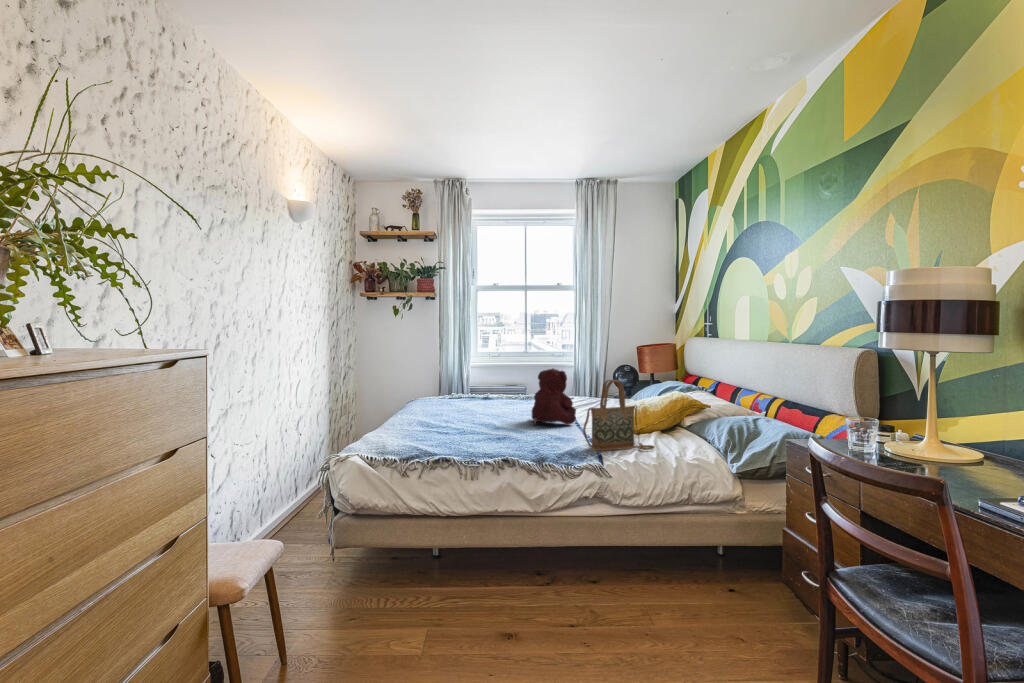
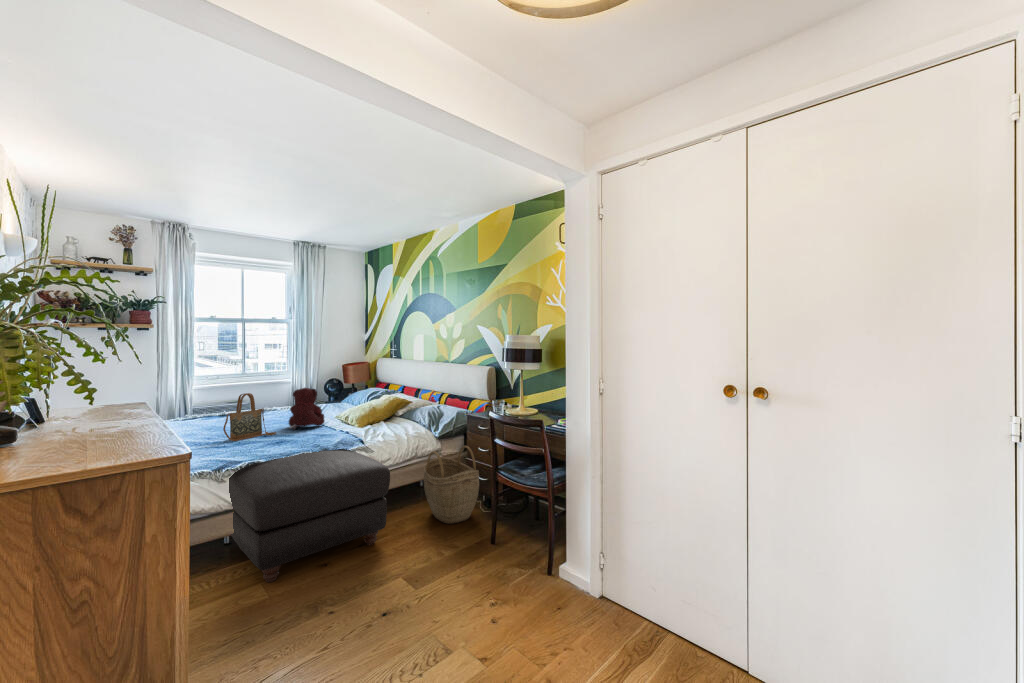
handbag: present [583,380,655,451] -> present [223,393,276,441]
ottoman: none [395,459,611,638] -> present [229,449,390,582]
woven basket: none [694,497,804,651] -> present [424,446,479,524]

